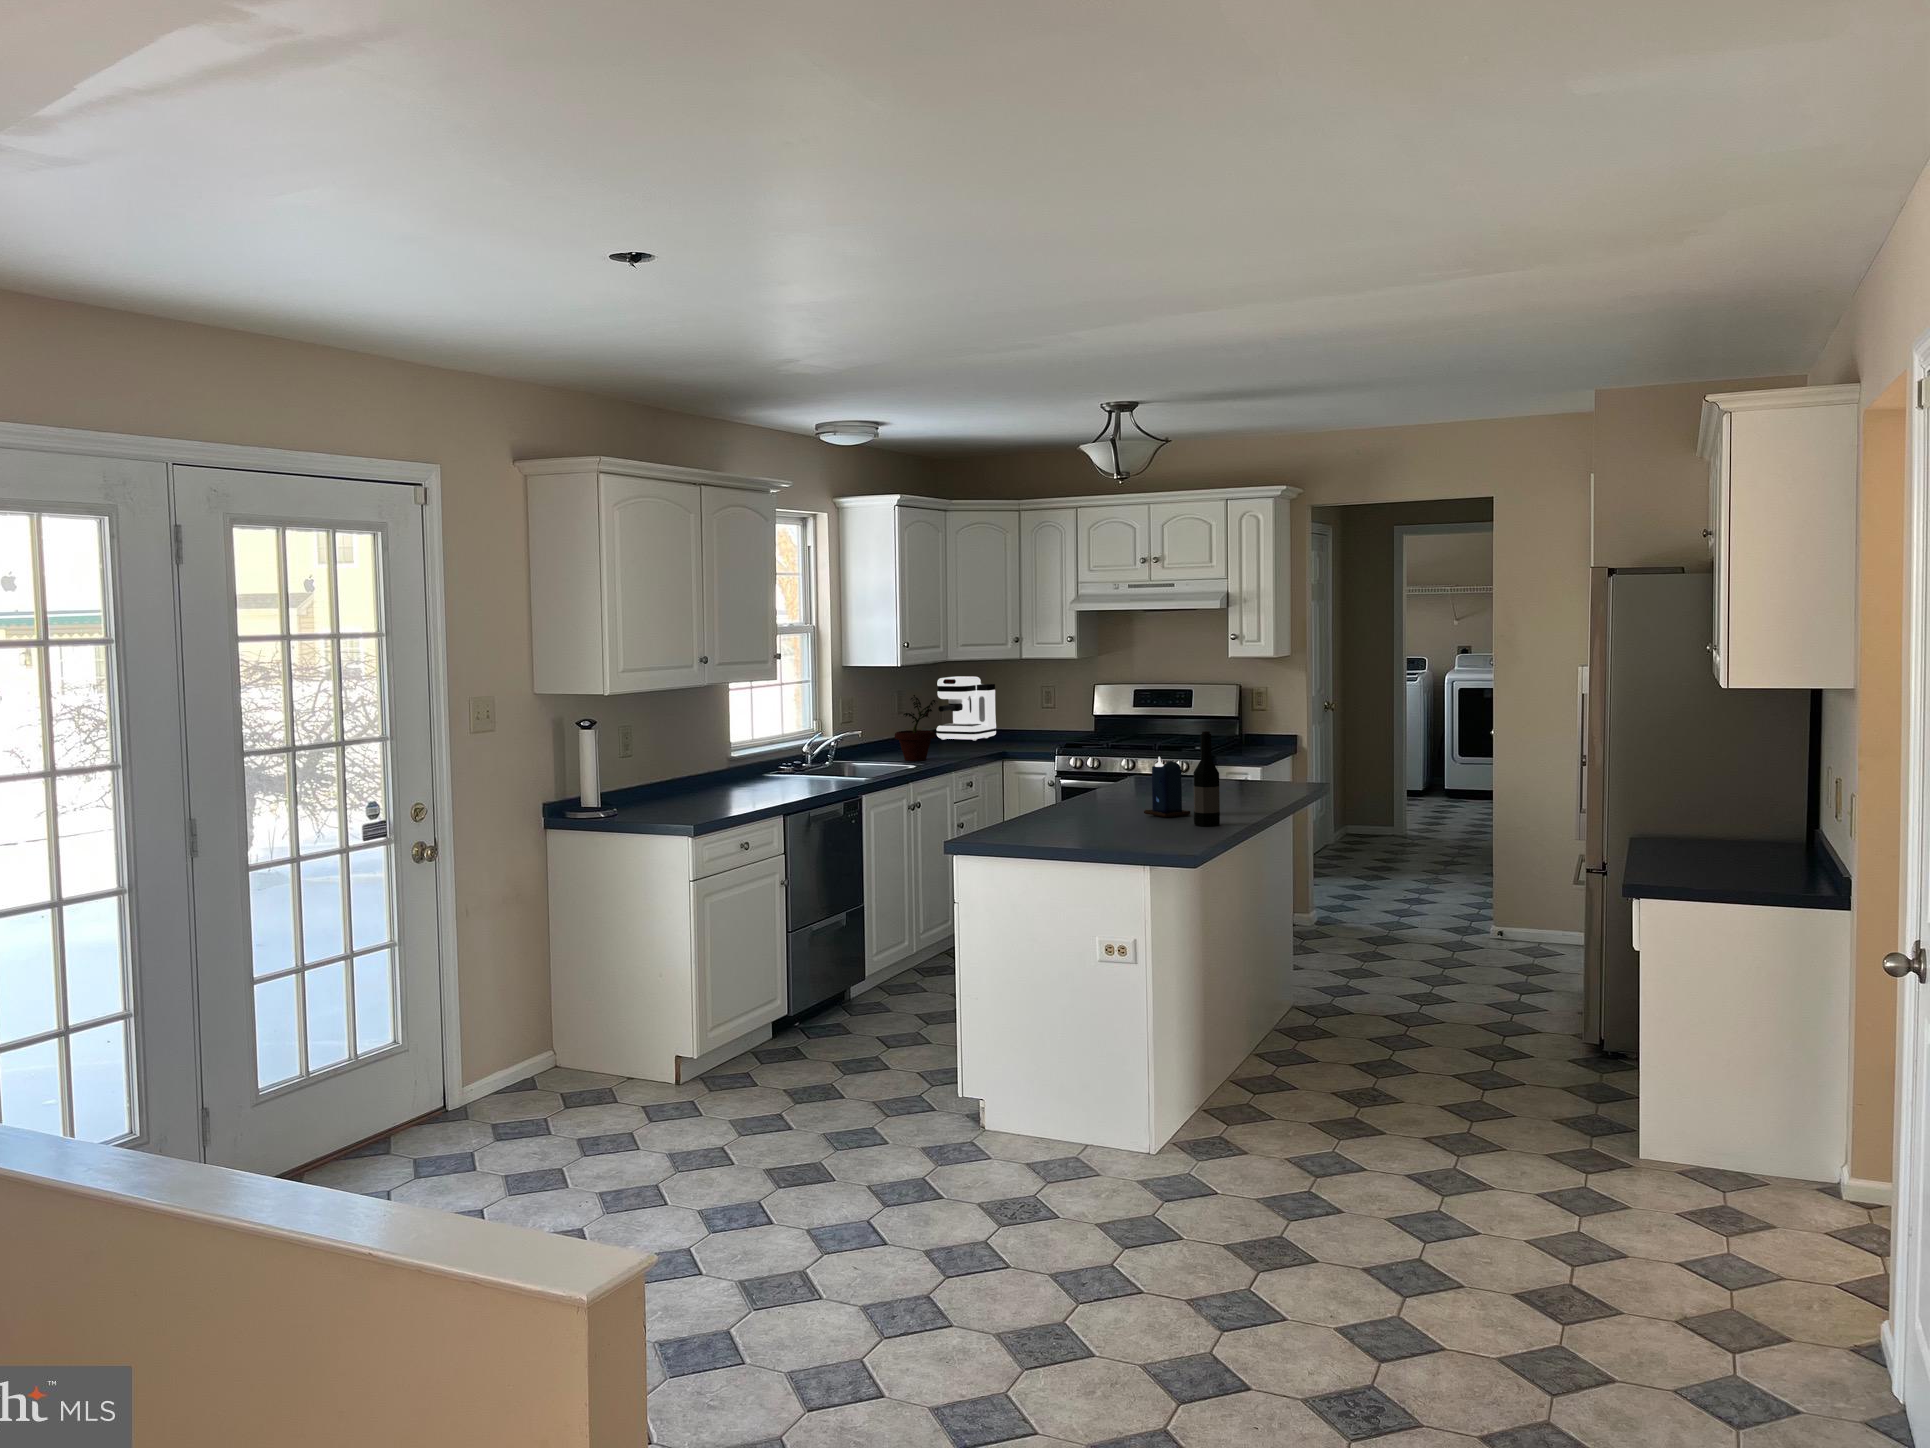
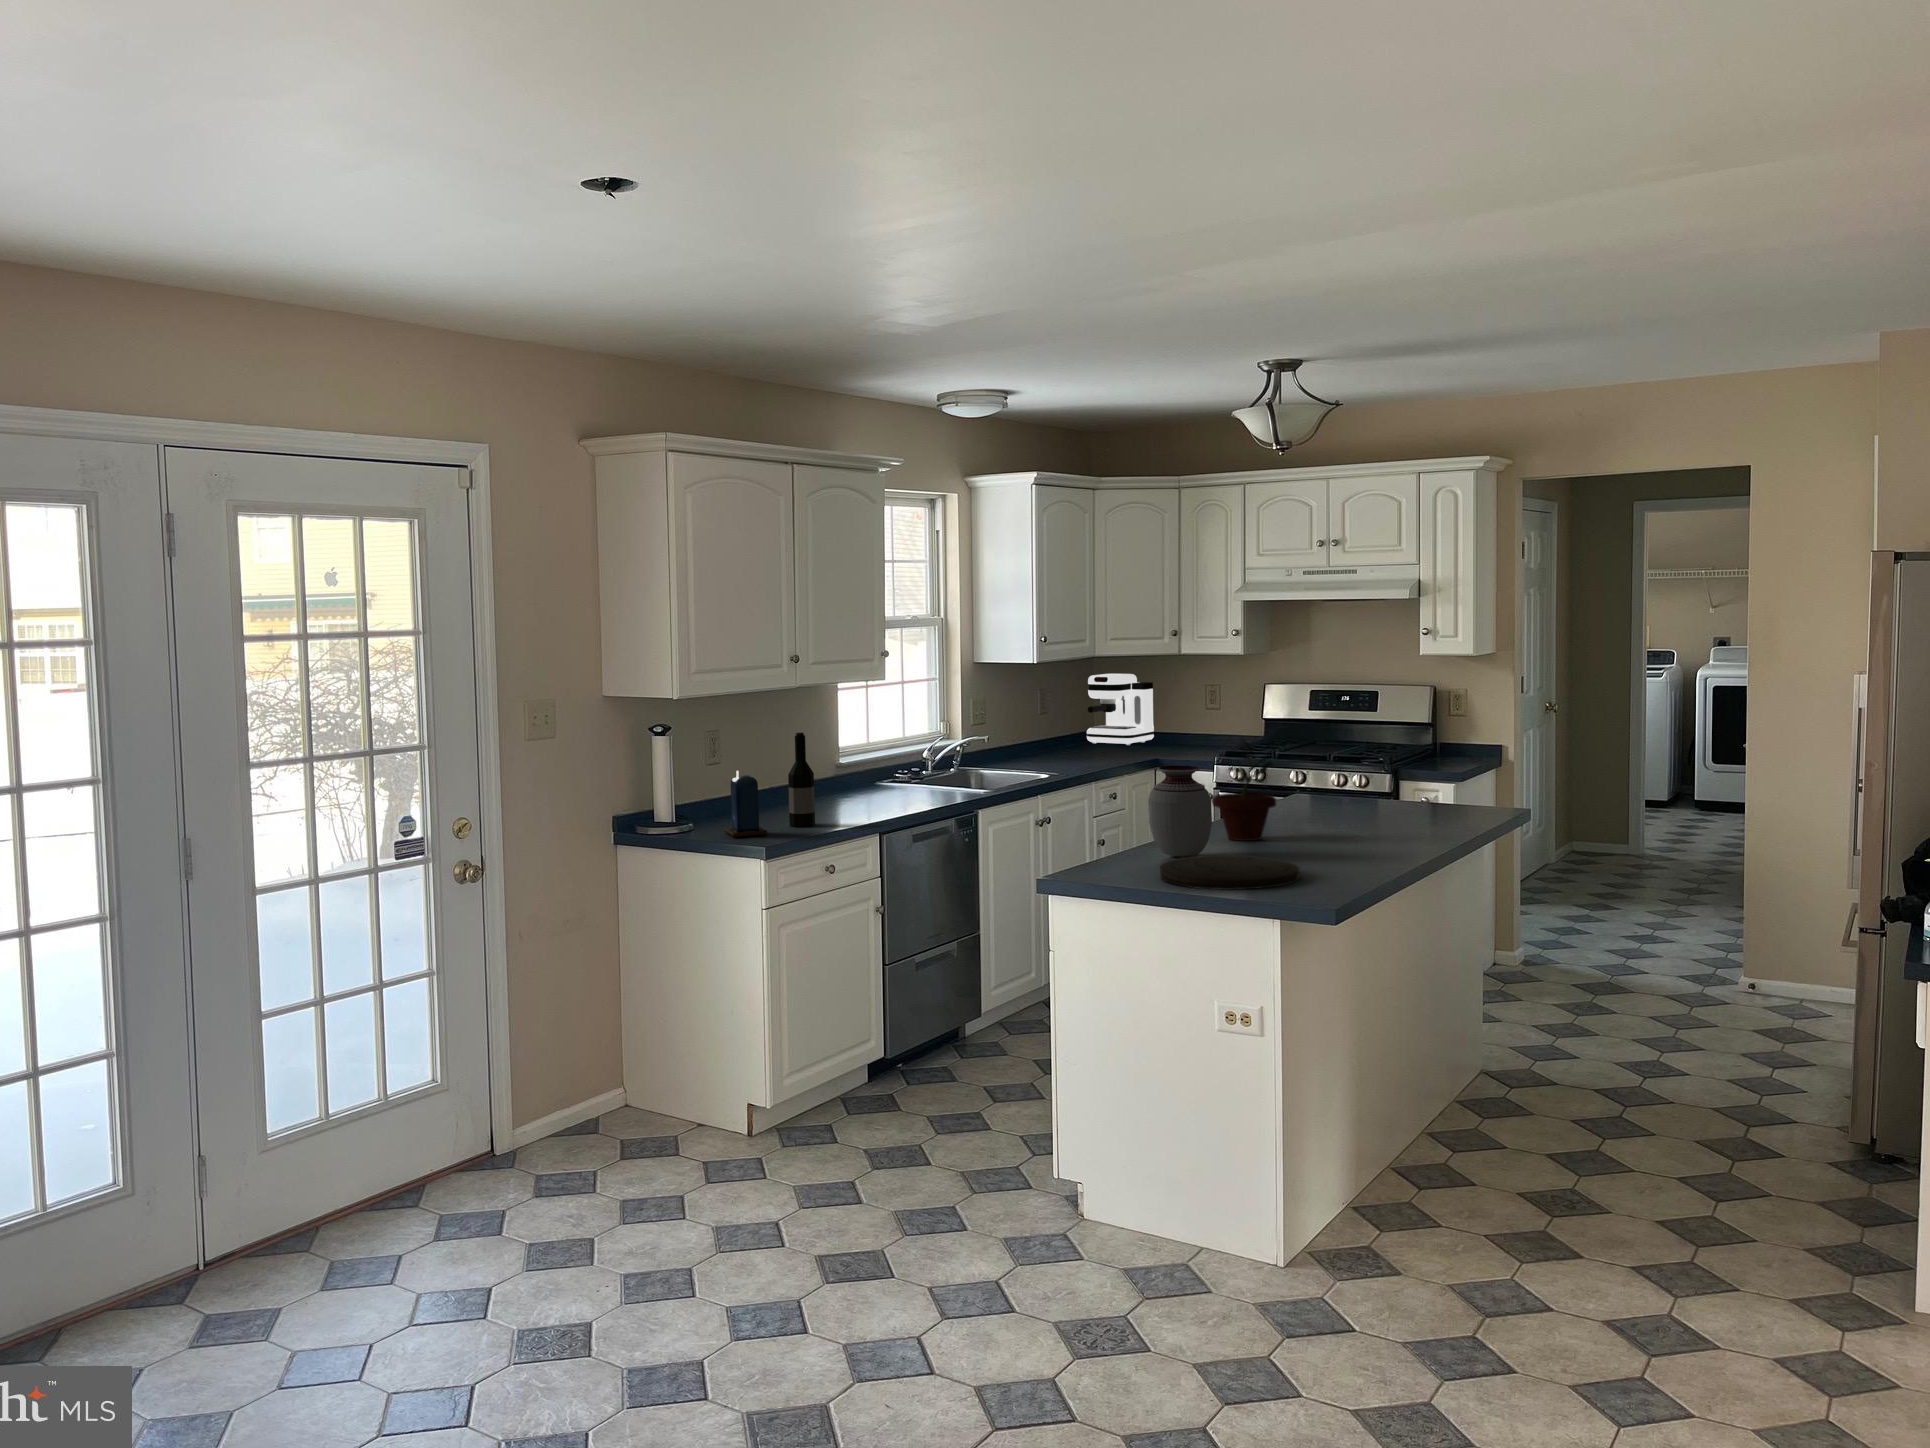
potted plant: present [895,695,935,761] -> present [1212,740,1280,841]
wine bottle: present [1194,731,1220,826] -> present [788,733,815,827]
vase: none [1028,748,1081,824] -> present [1148,766,1212,857]
candle: present [1144,757,1190,817] -> present [724,770,767,837]
cutting board: none [1046,820,1160,846] -> present [1160,855,1300,890]

